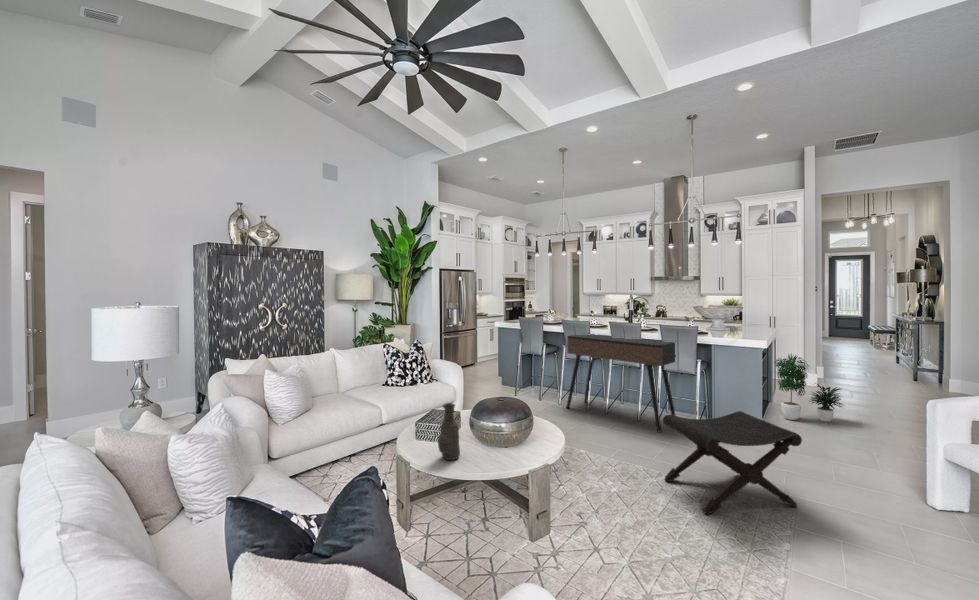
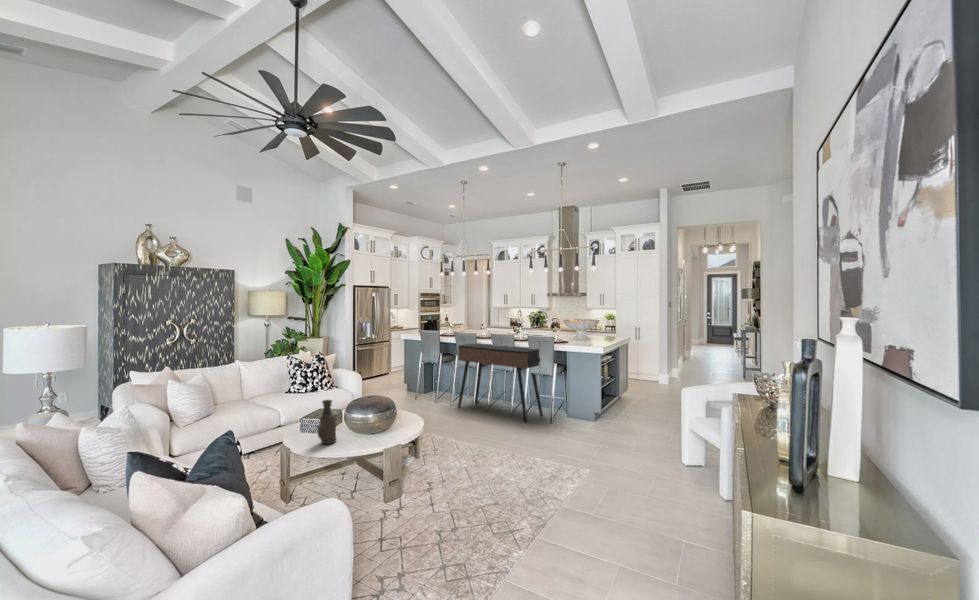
potted plant: present [774,354,843,422] -> none [618,355,668,409]
footstool: present [663,411,802,514] -> none [512,400,601,477]

